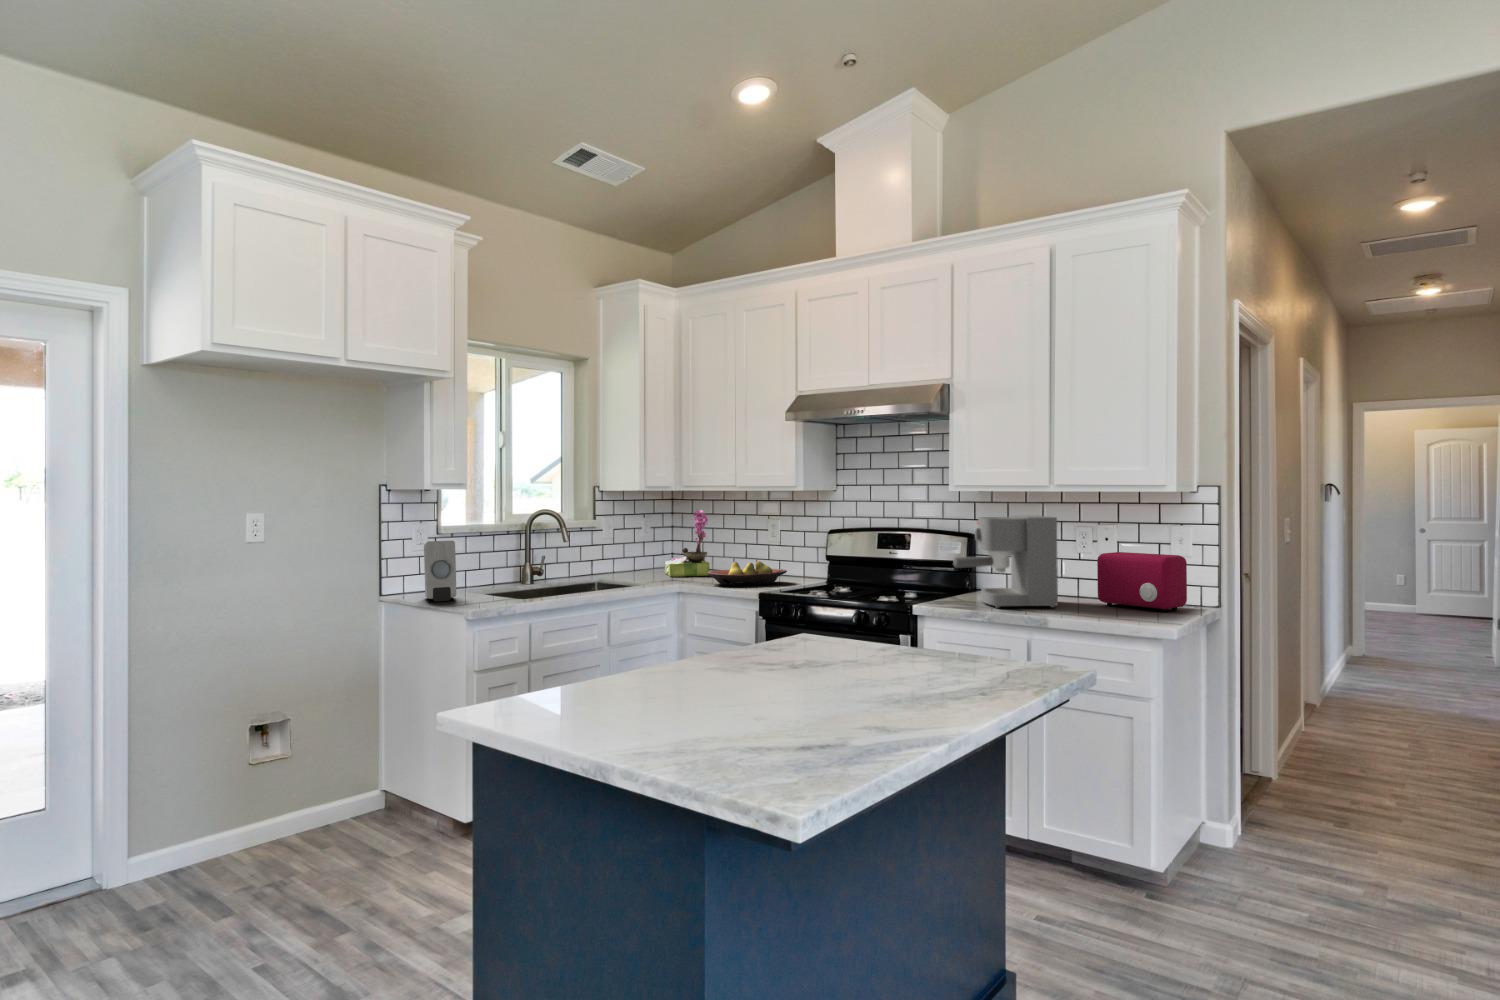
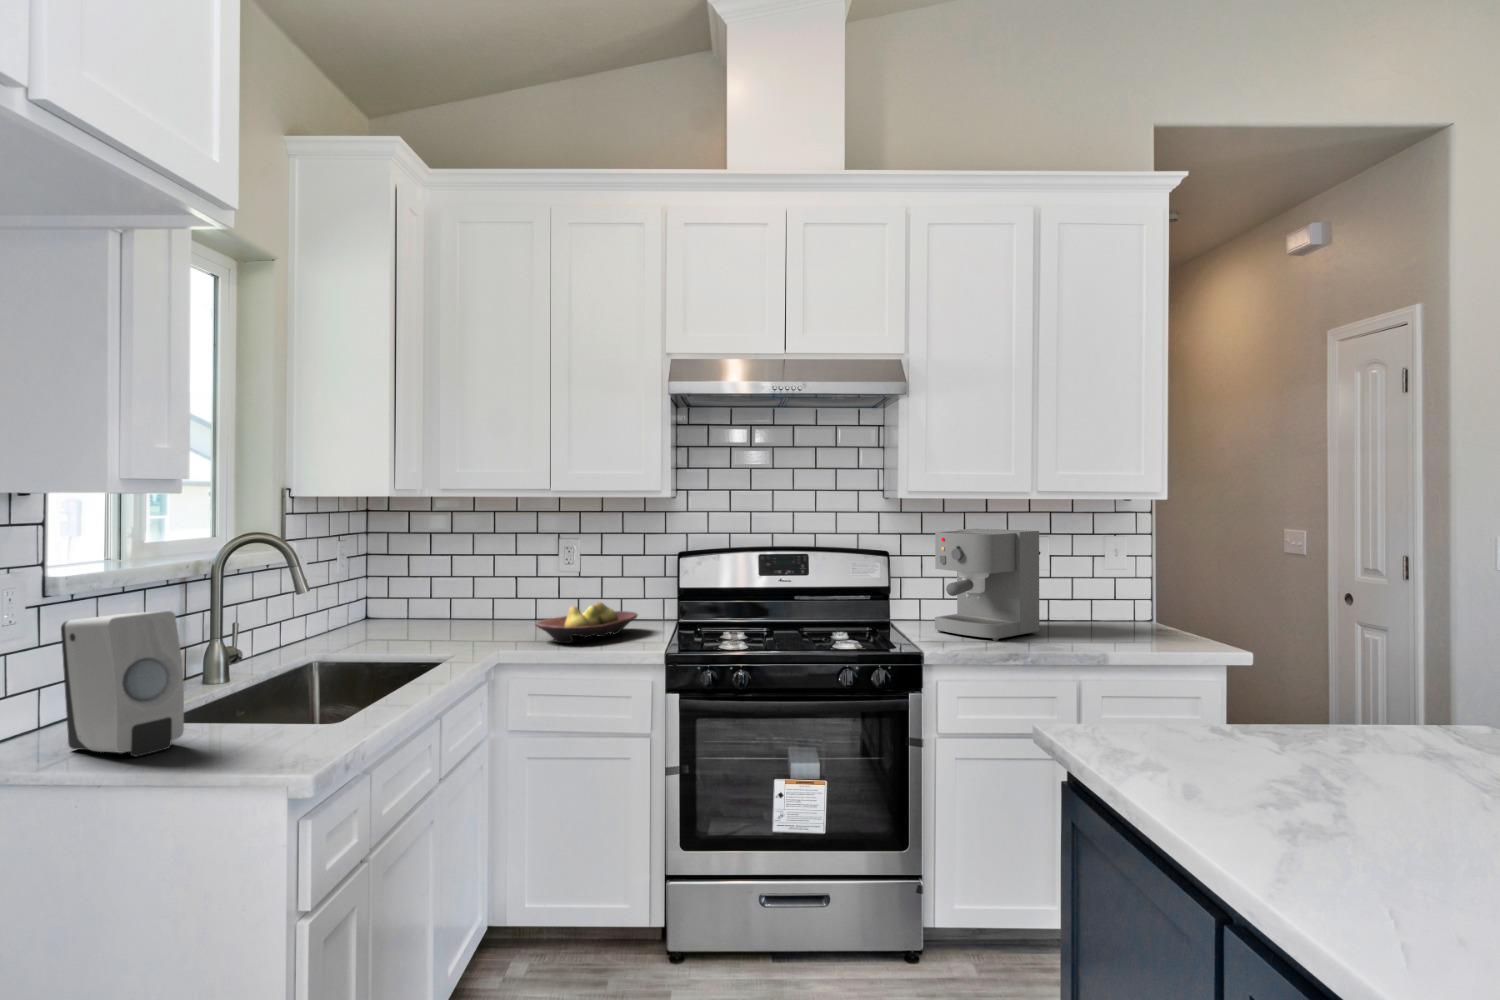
flower arrangement: present [665,510,710,577] -> none [386,526,476,636]
toaster: present [1097,552,1187,612] -> none [1040,566,1131,627]

